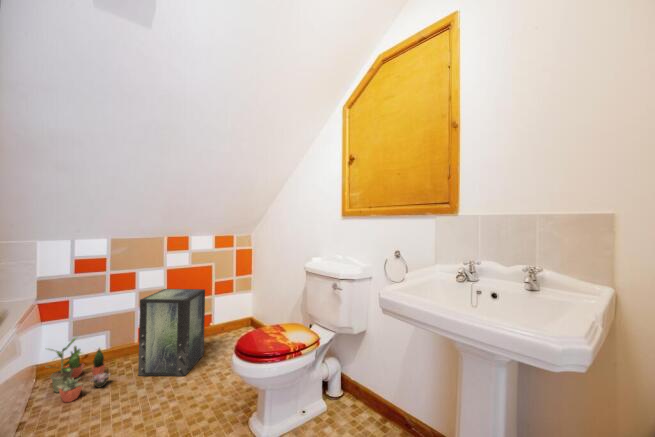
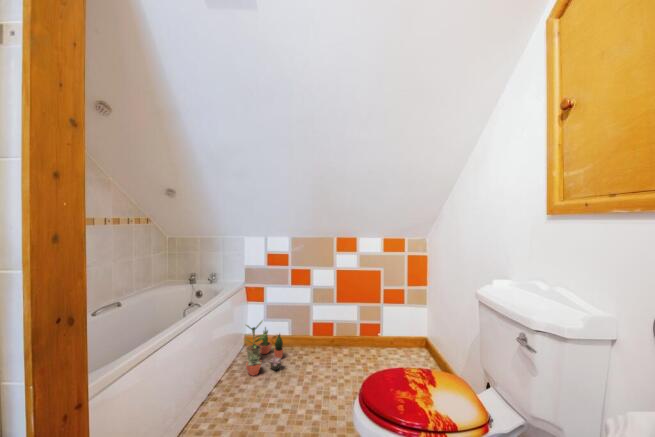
storage box: present [138,289,205,376] -> none [304,289,366,387]

